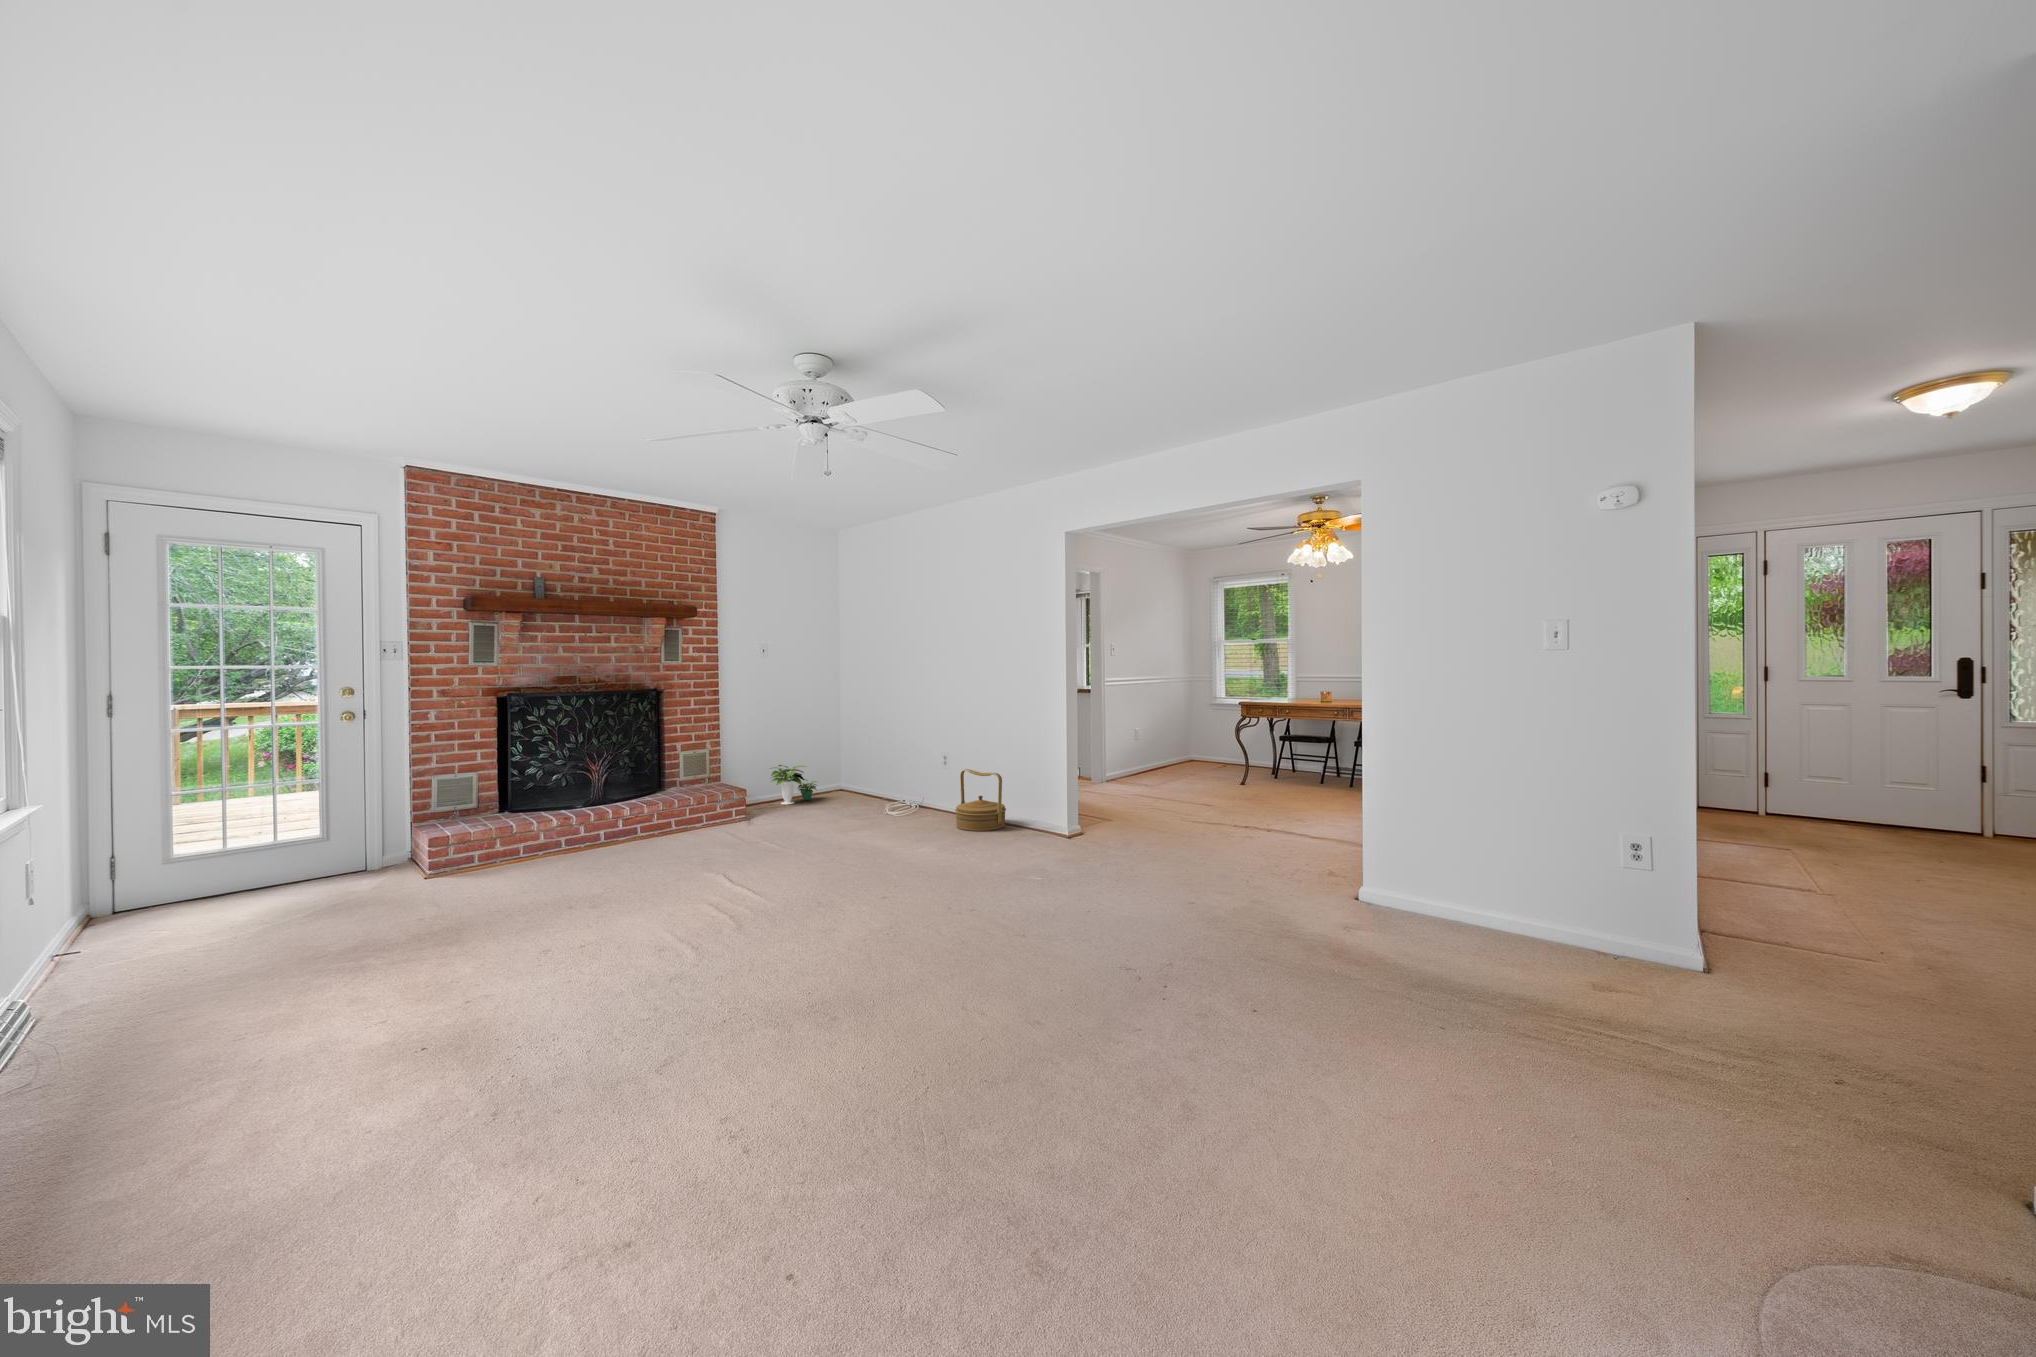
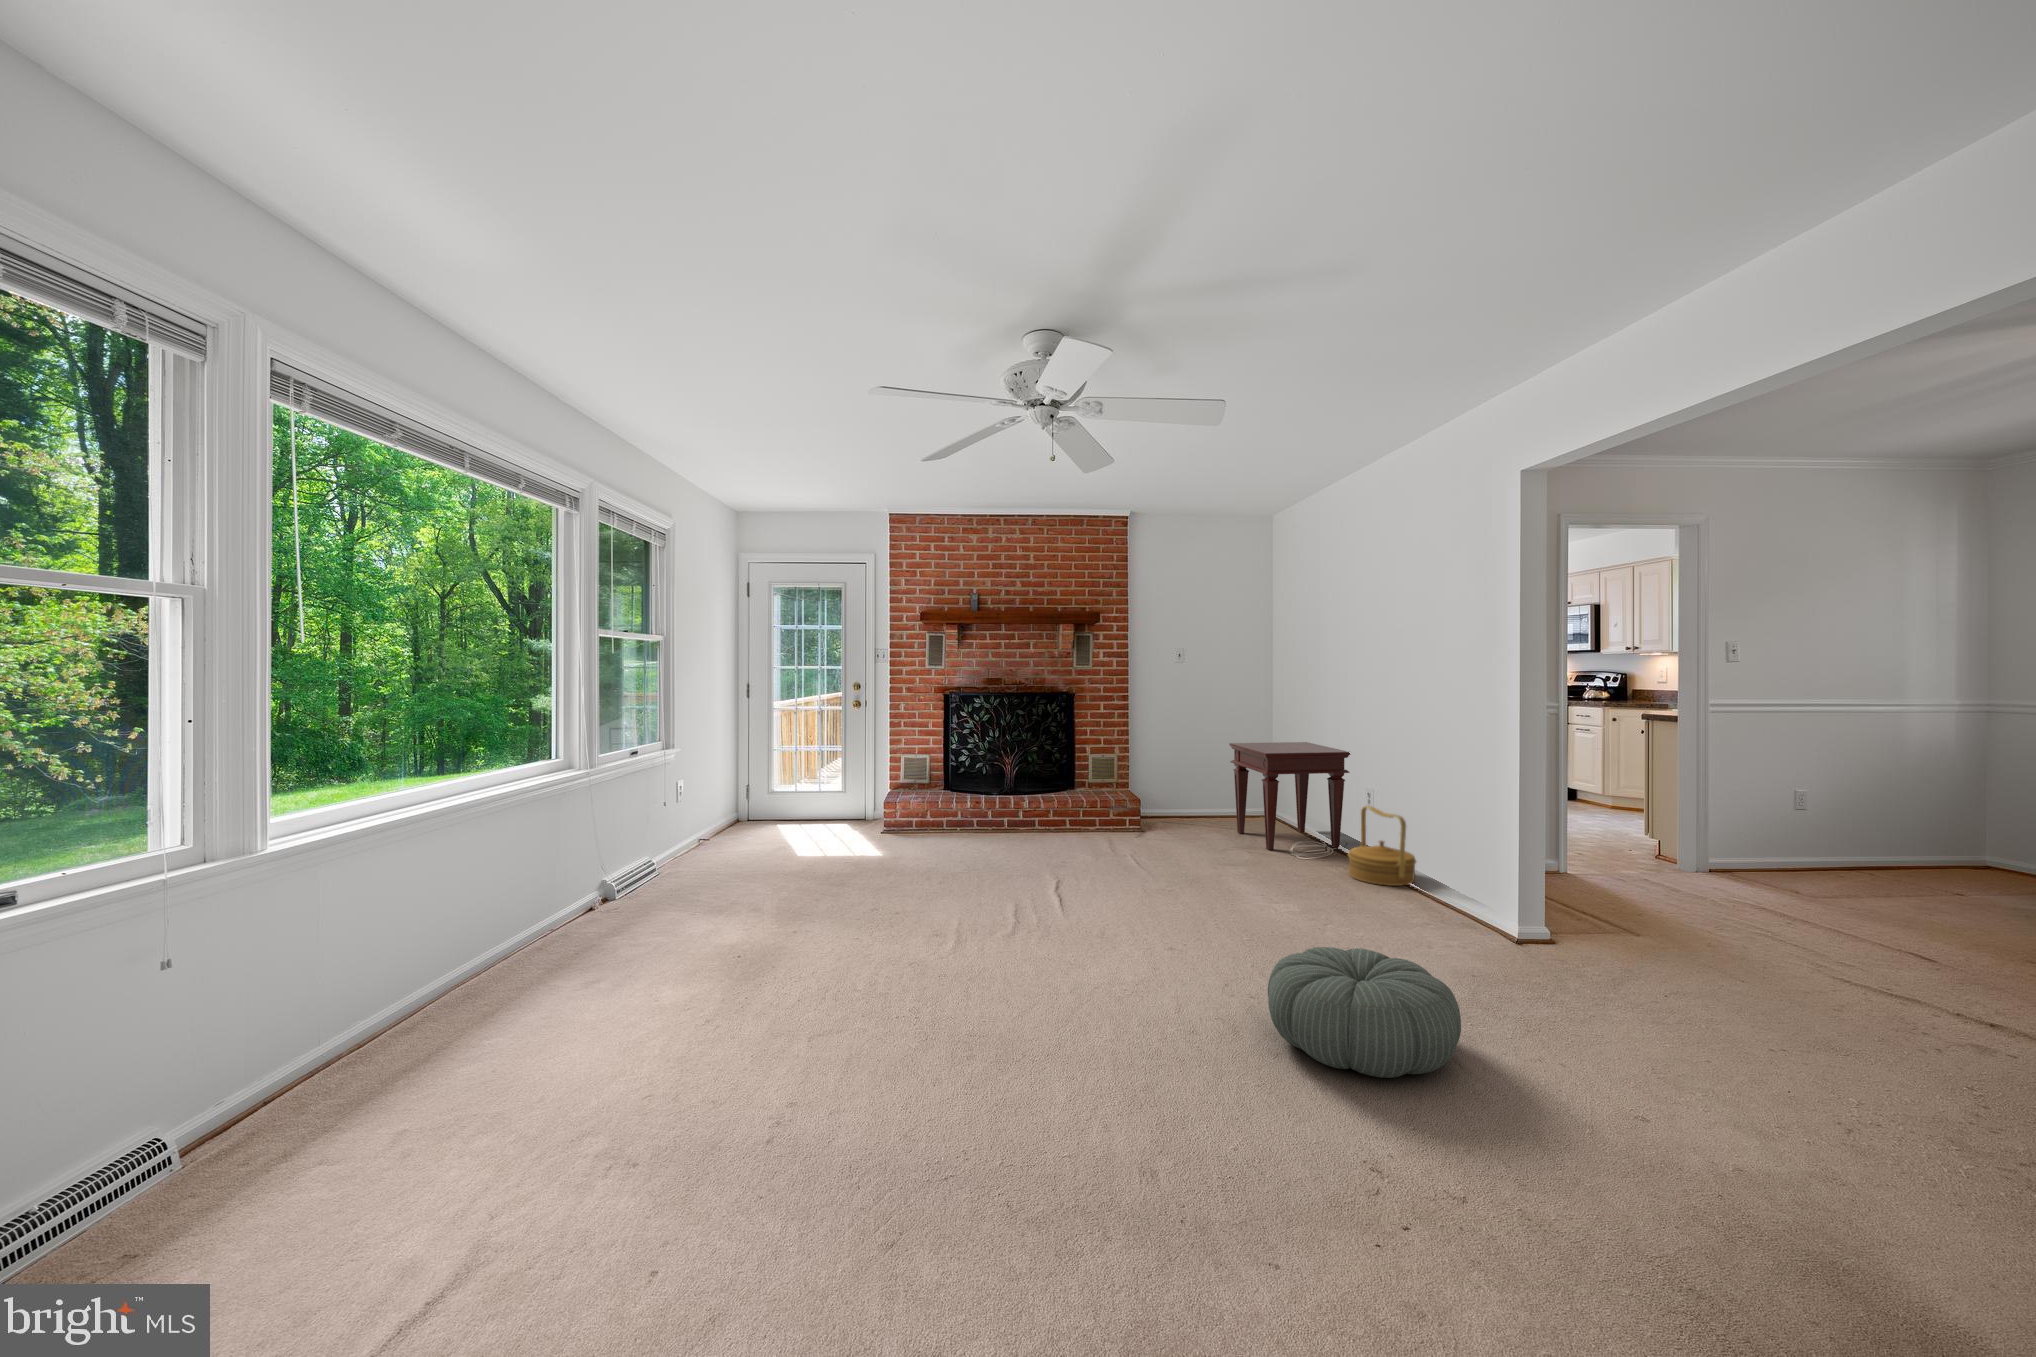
side table: none [832,724,940,820] -> present [1229,742,1351,850]
potted plant: present [771,765,817,804] -> none [1174,774,1228,816]
pouf: none [1002,865,1144,956] -> present [1268,947,1461,1078]

